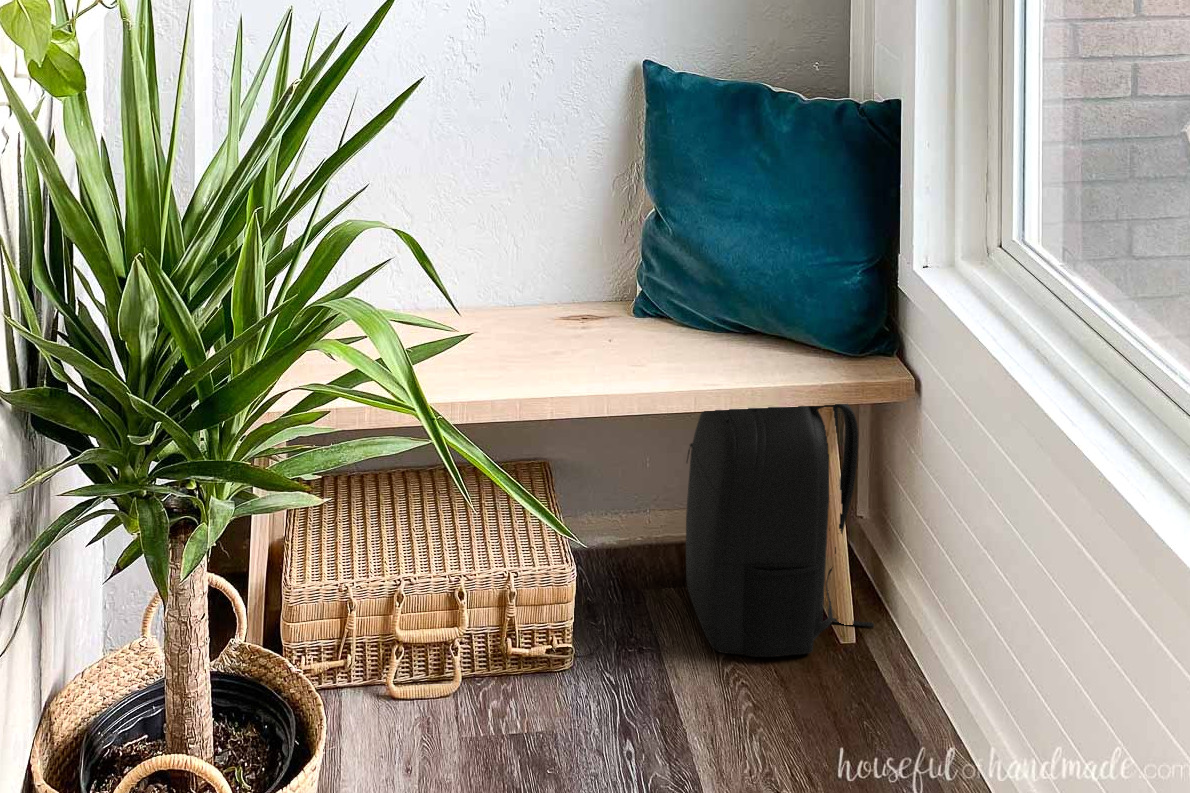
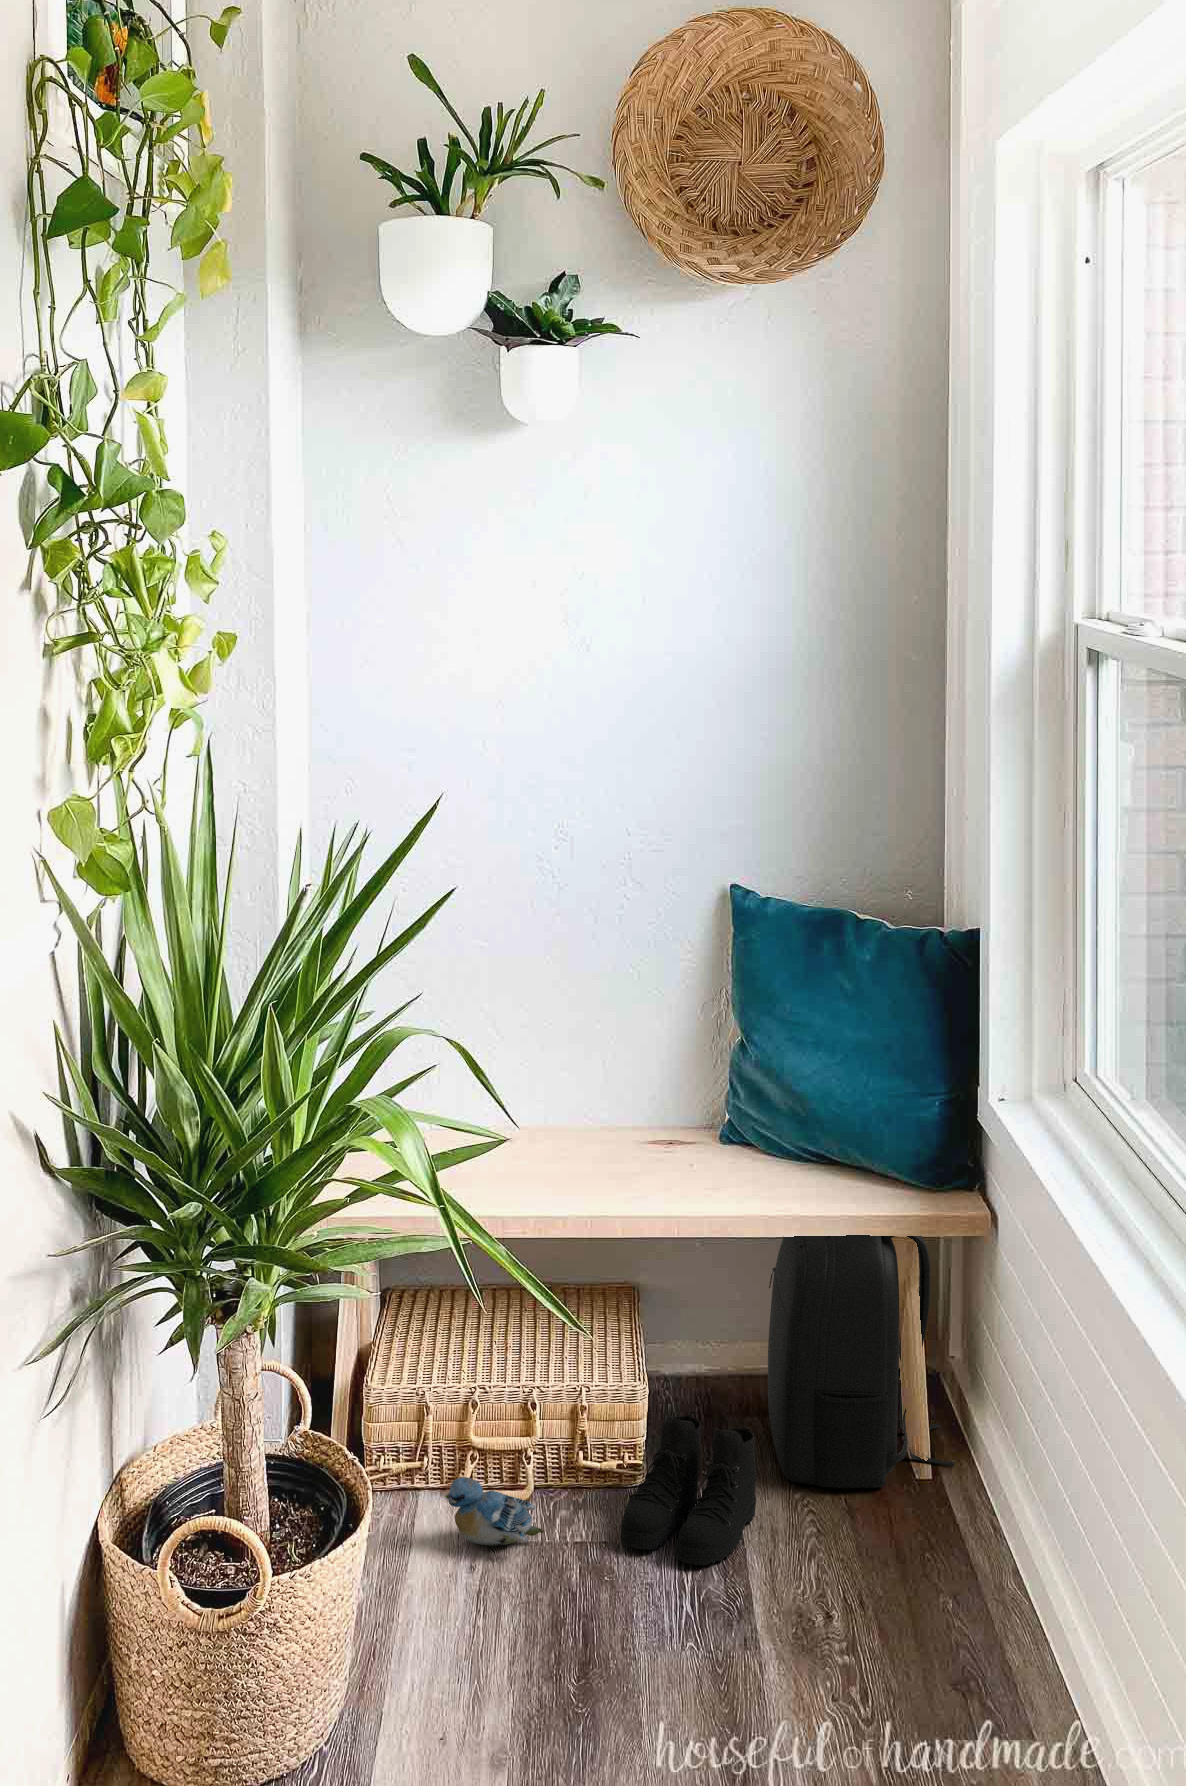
boots: none [558,594,692,752] -> present [621,1413,757,1565]
plush toy: none [372,676,477,743] -> present [446,1477,544,1546]

